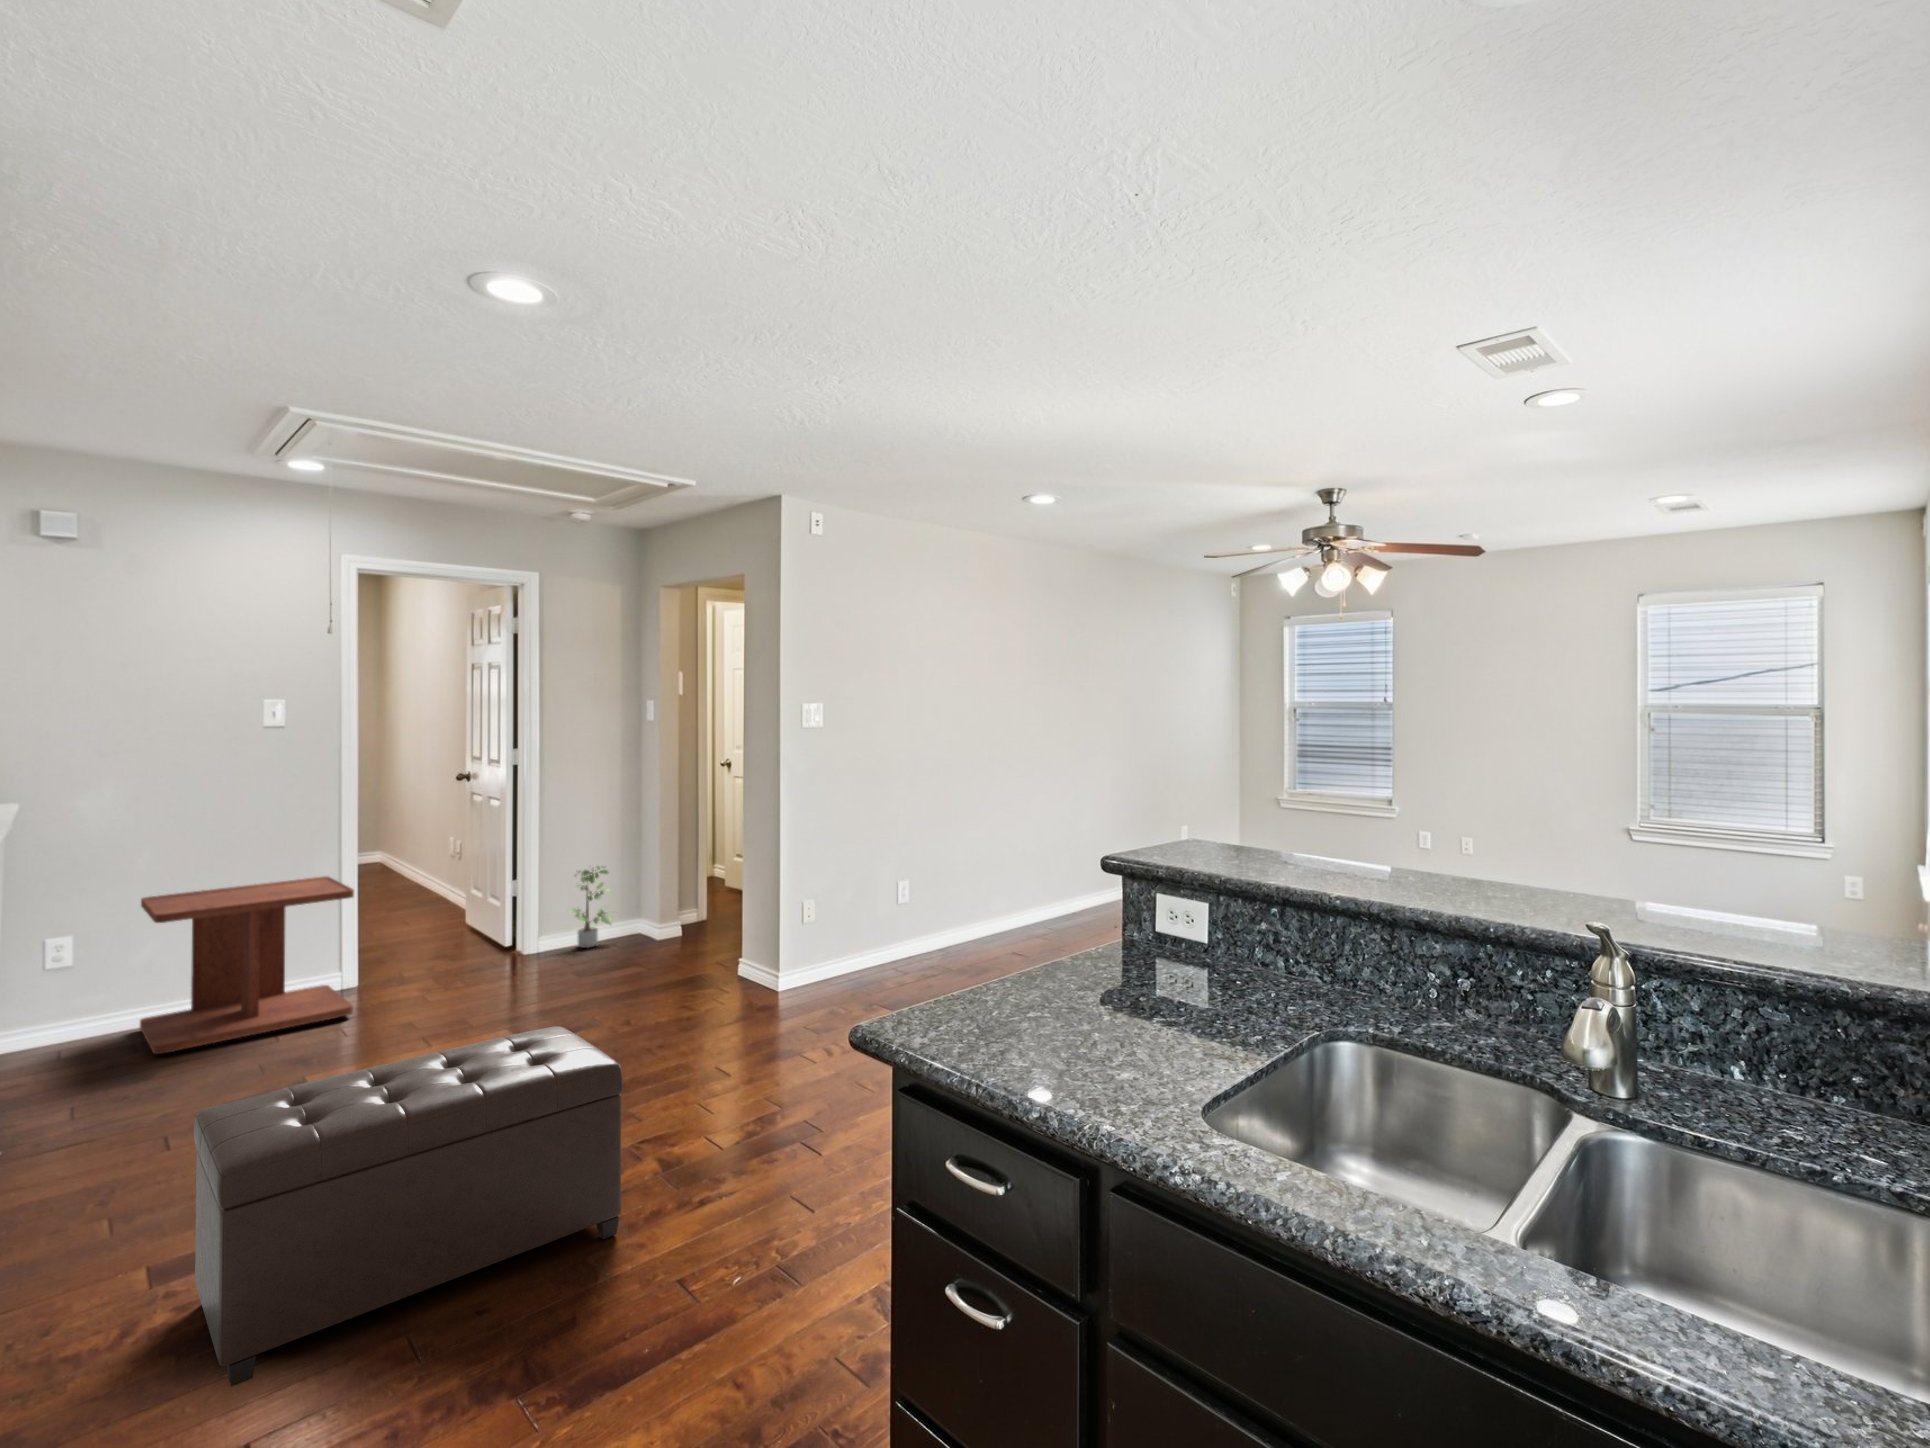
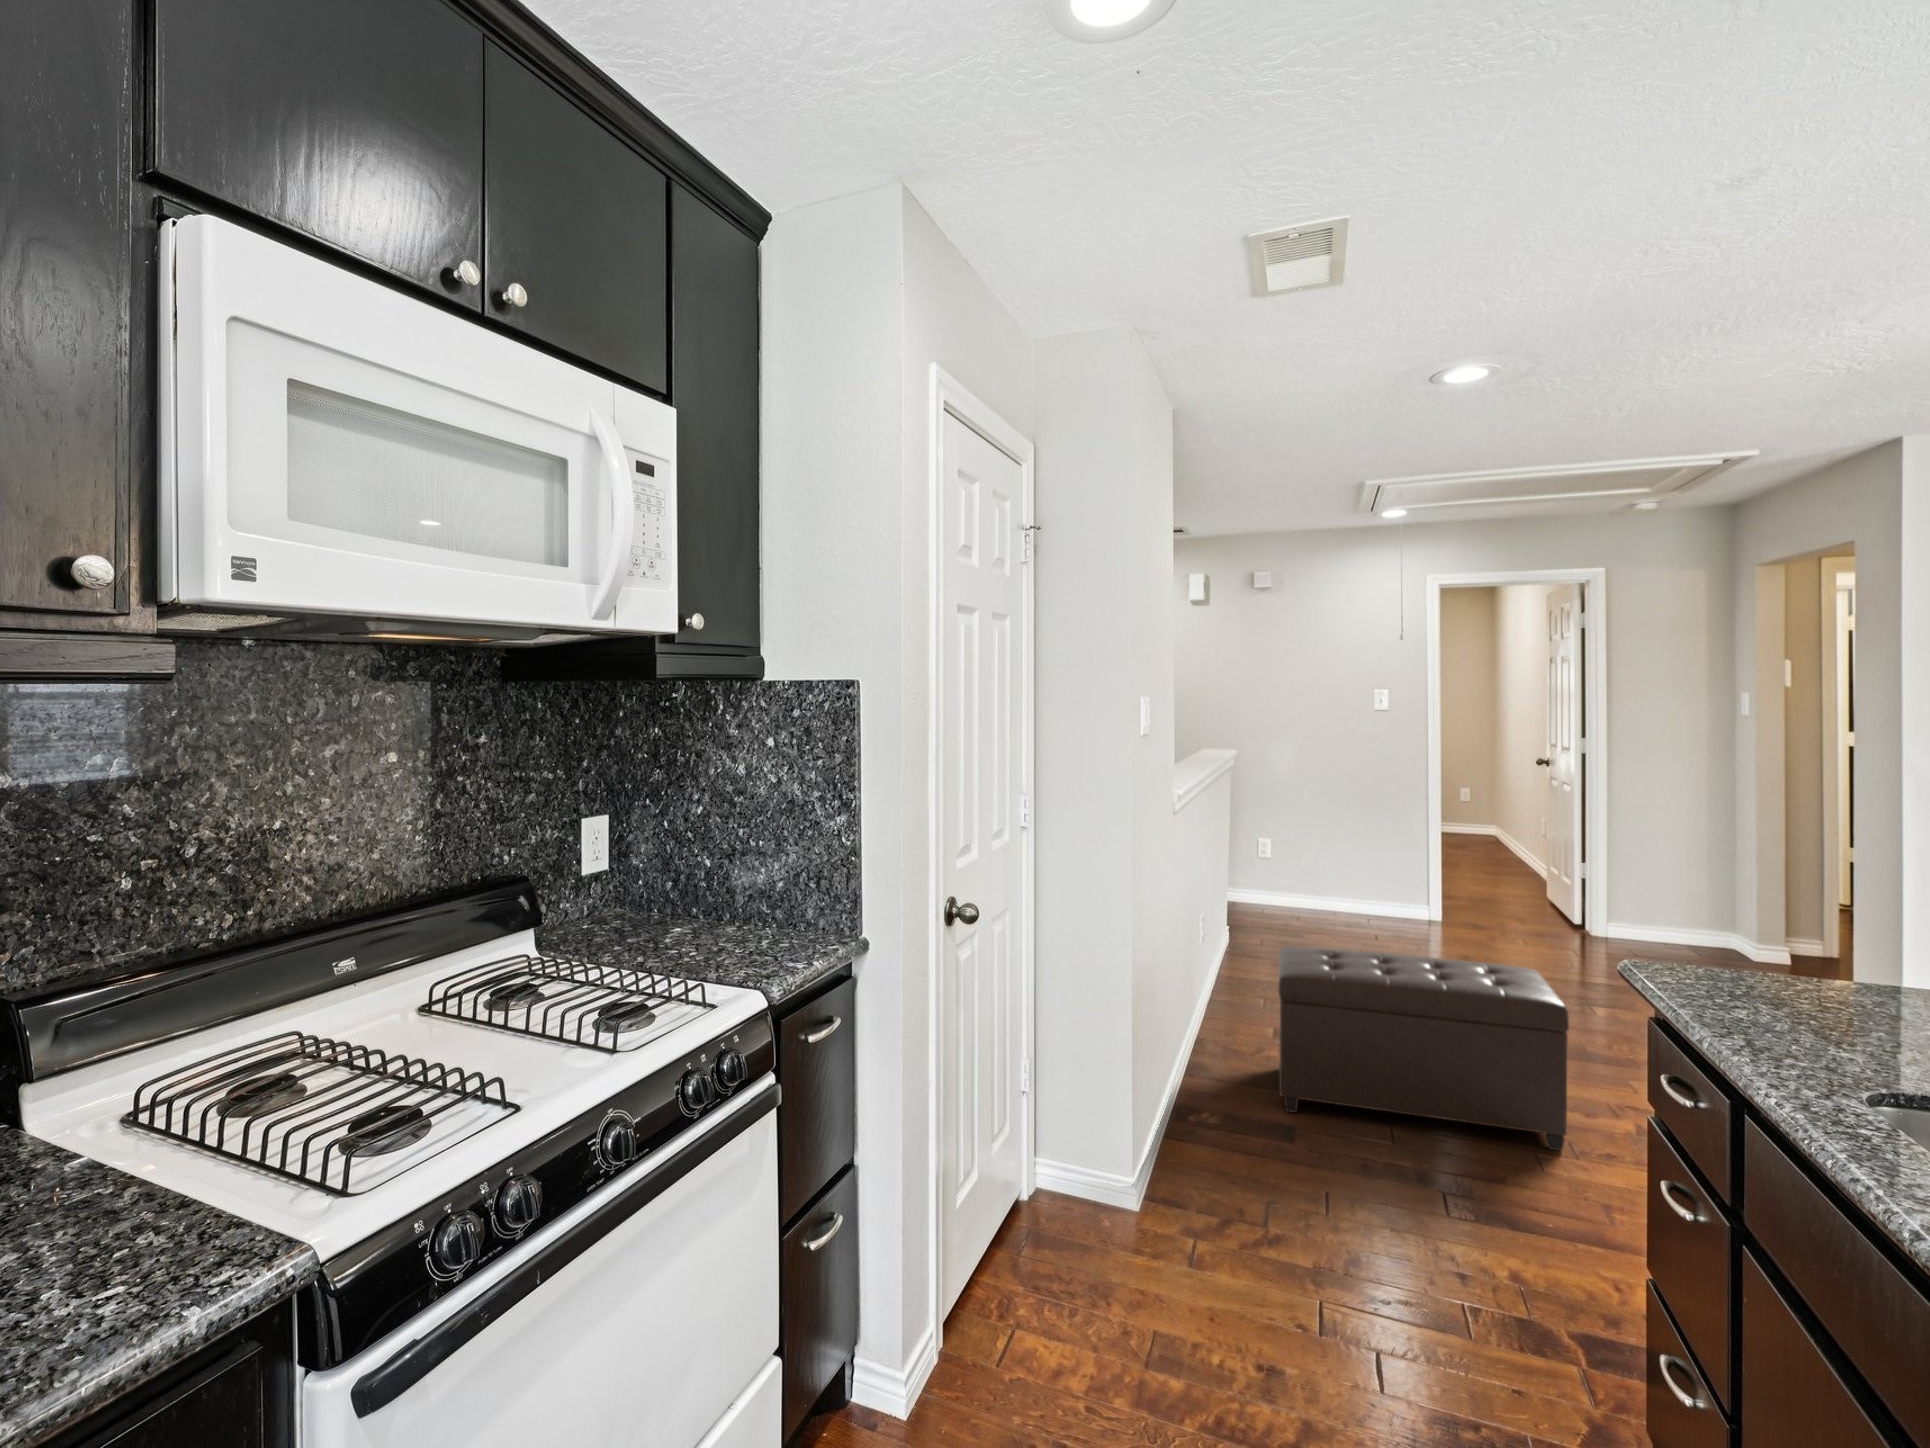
potted plant: present [569,866,613,948] -> none [1638,861,1700,946]
side table: present [140,876,354,1054] -> none [1294,824,1428,942]

